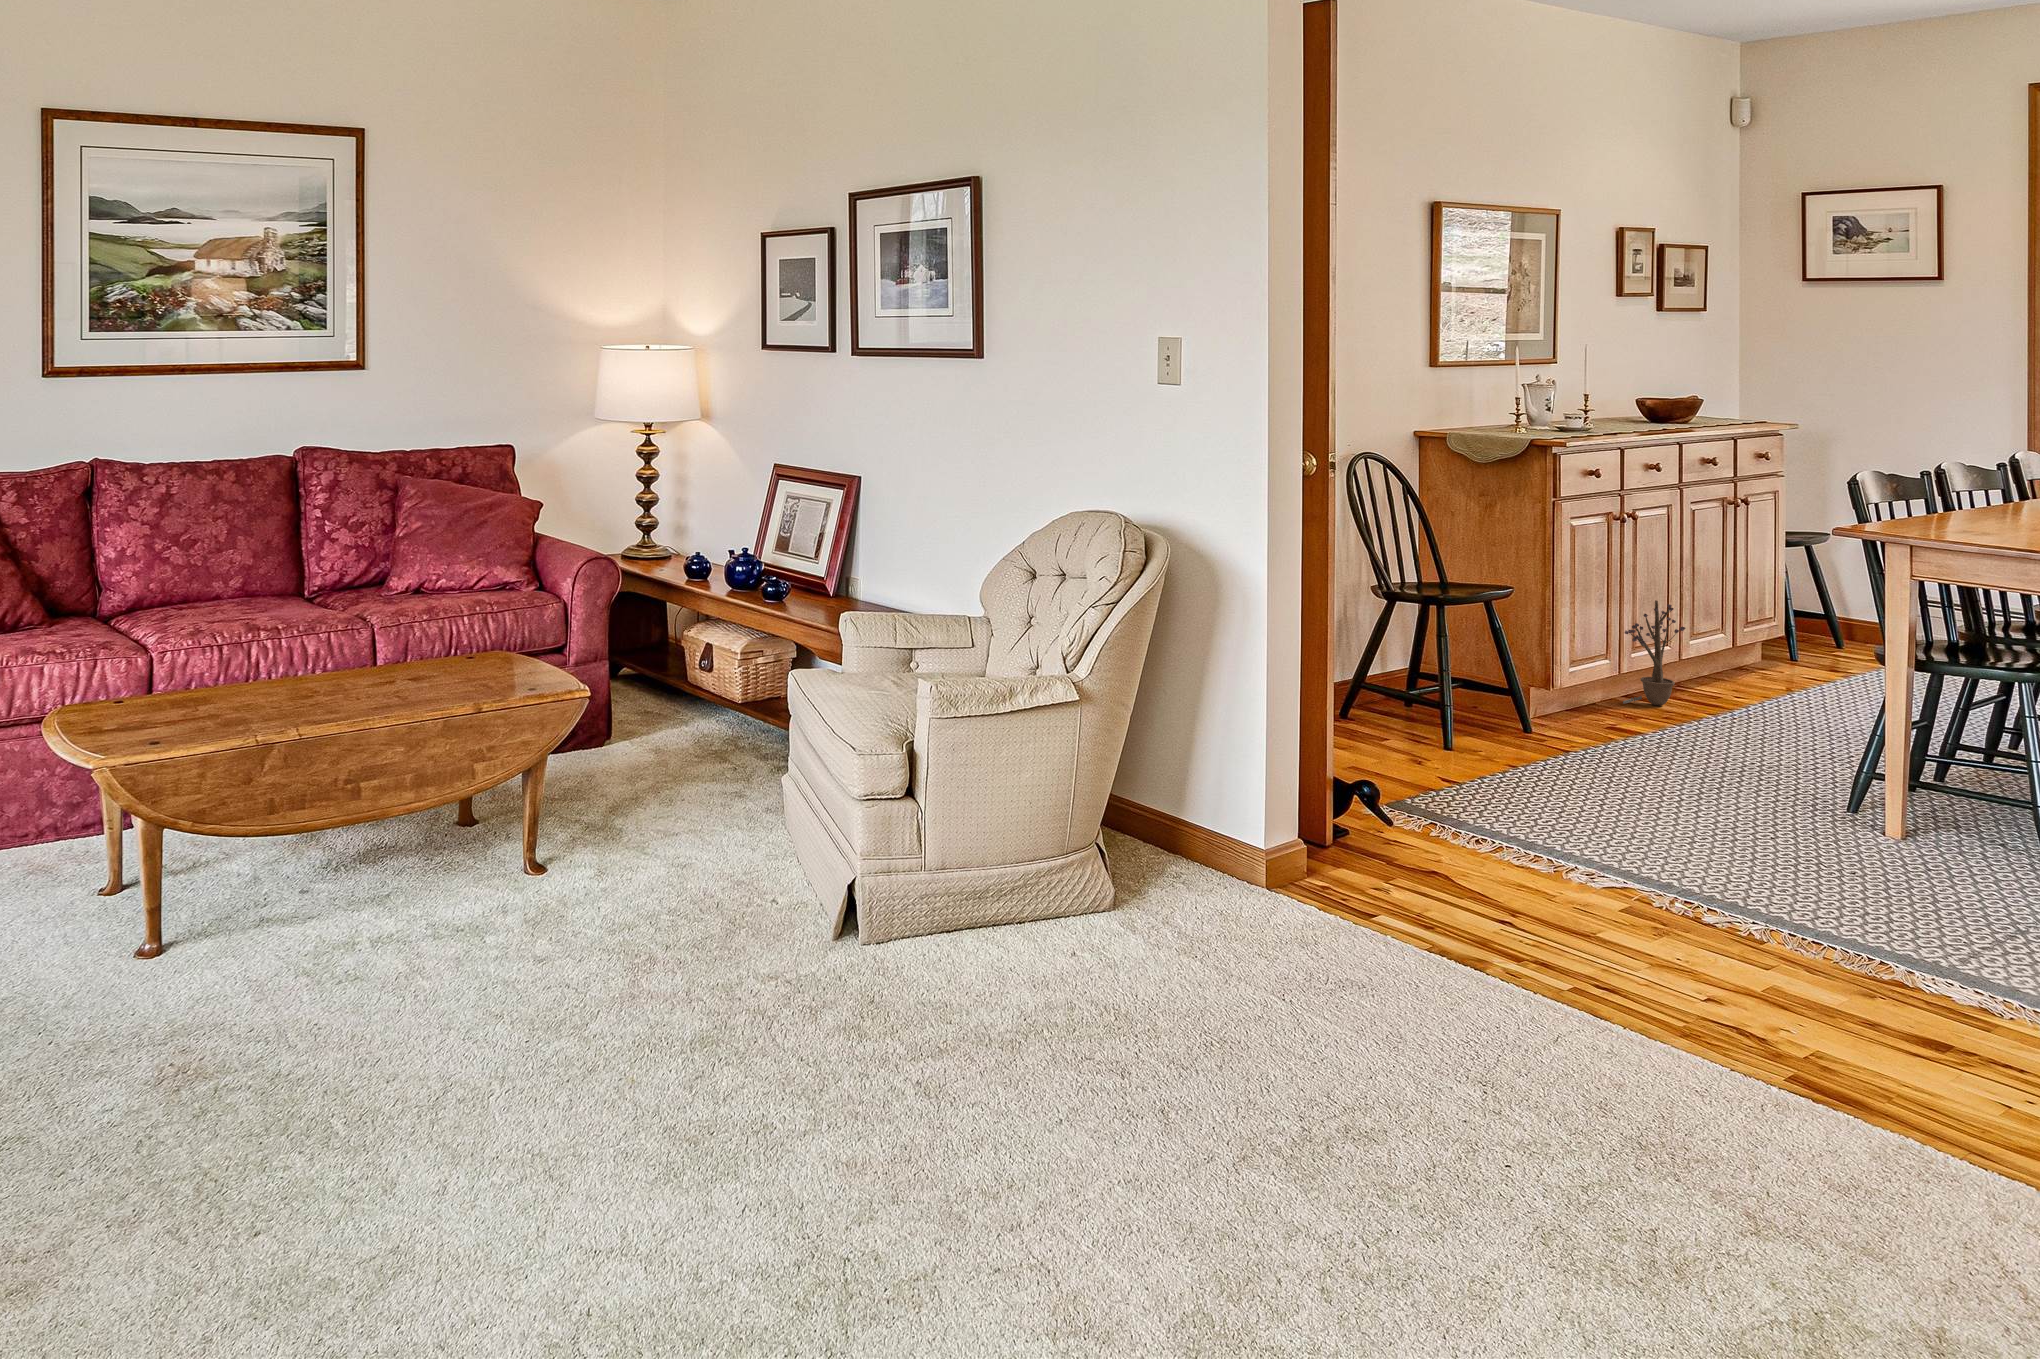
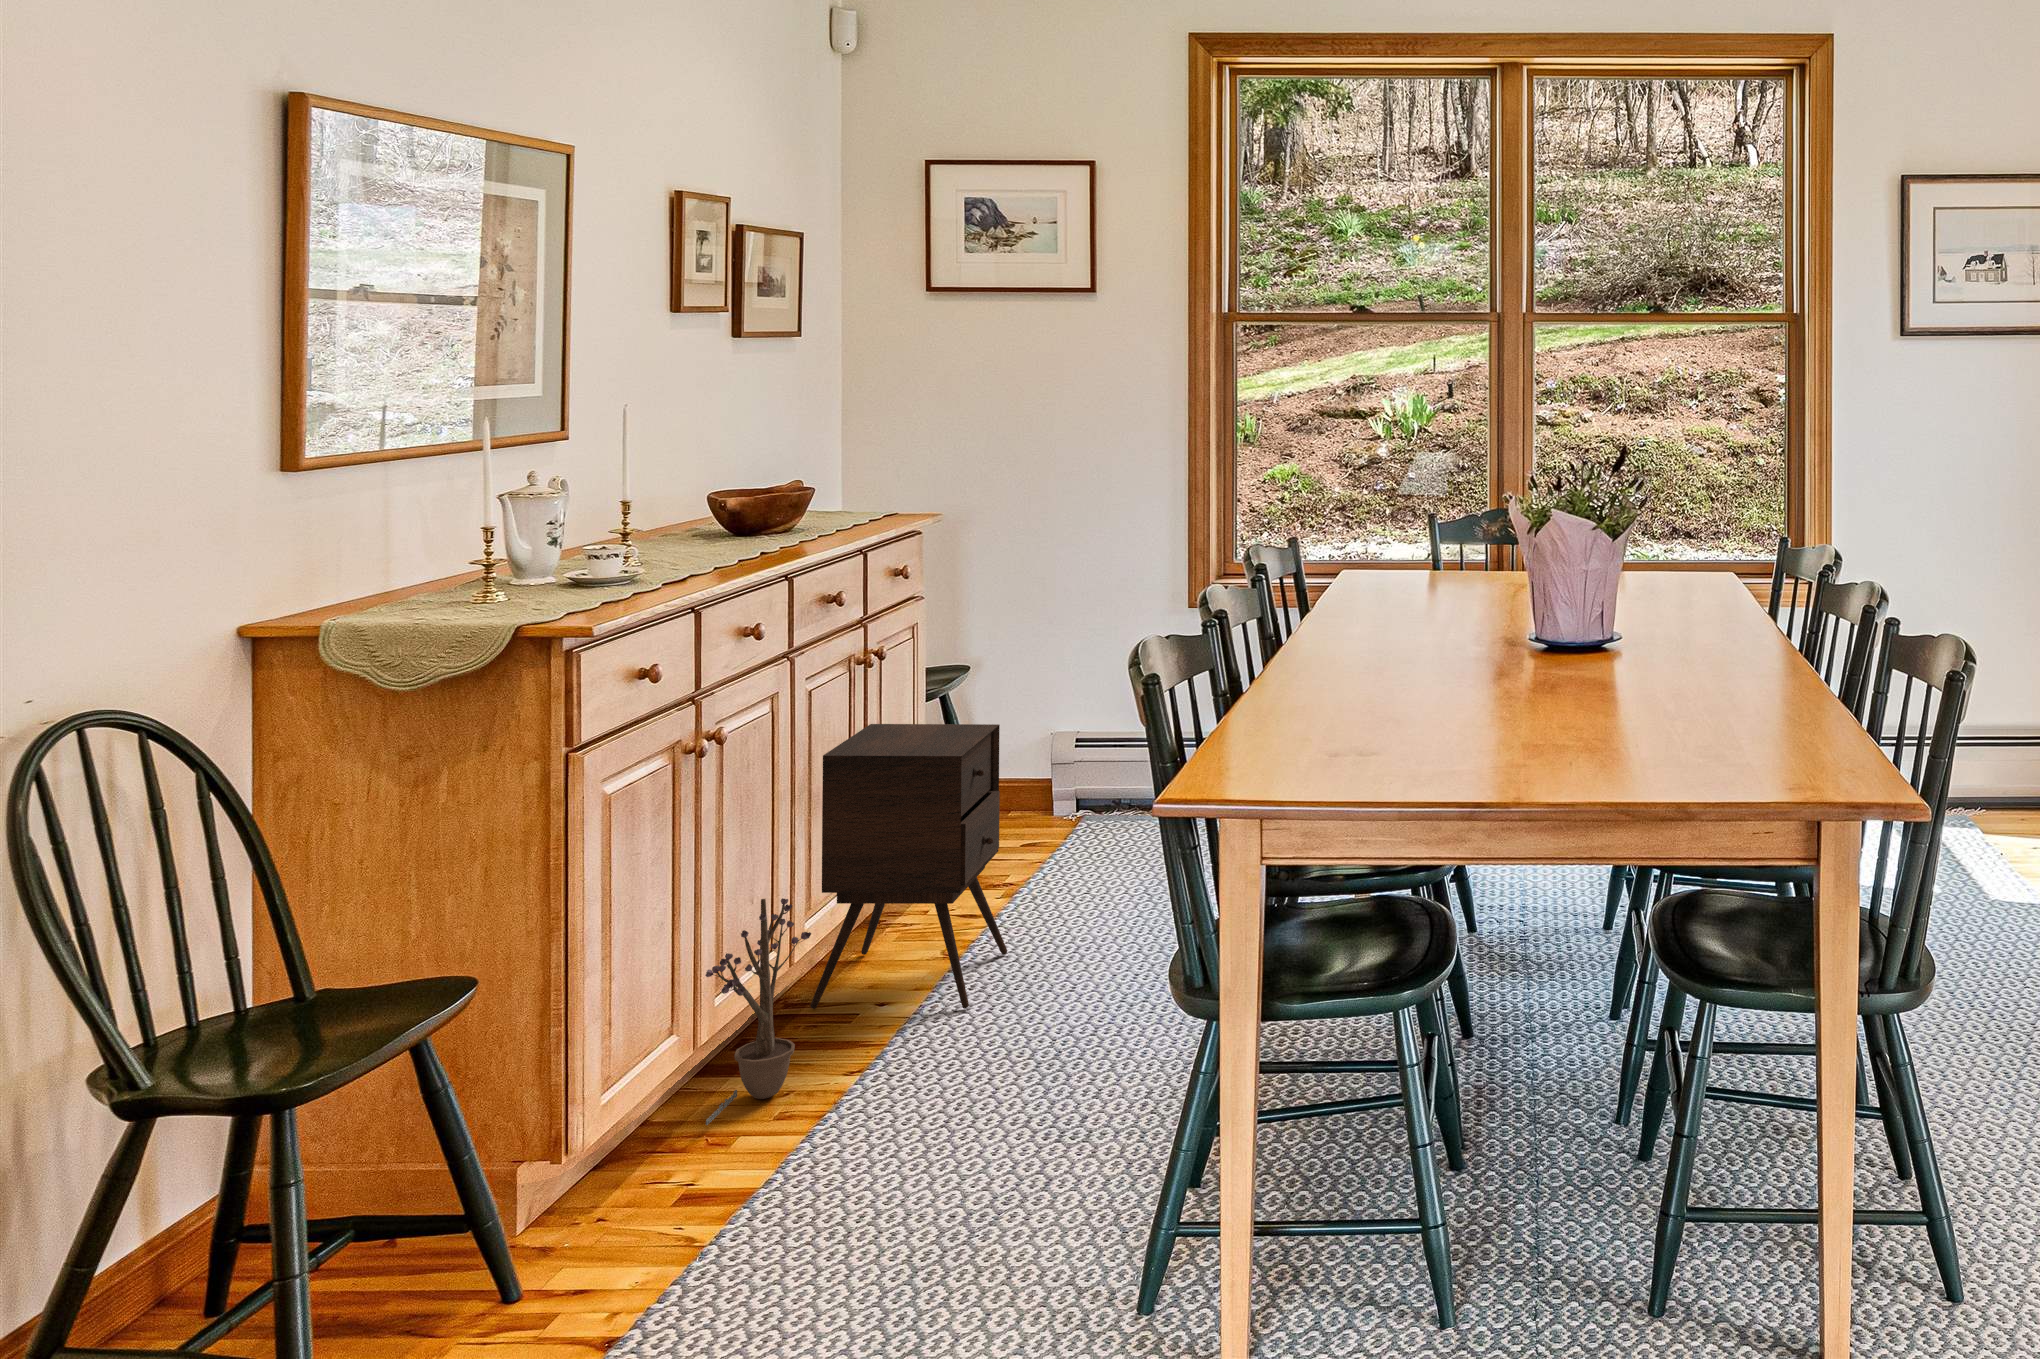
side table: none [1692,537,1830,703] -> present [810,724,1007,1009]

